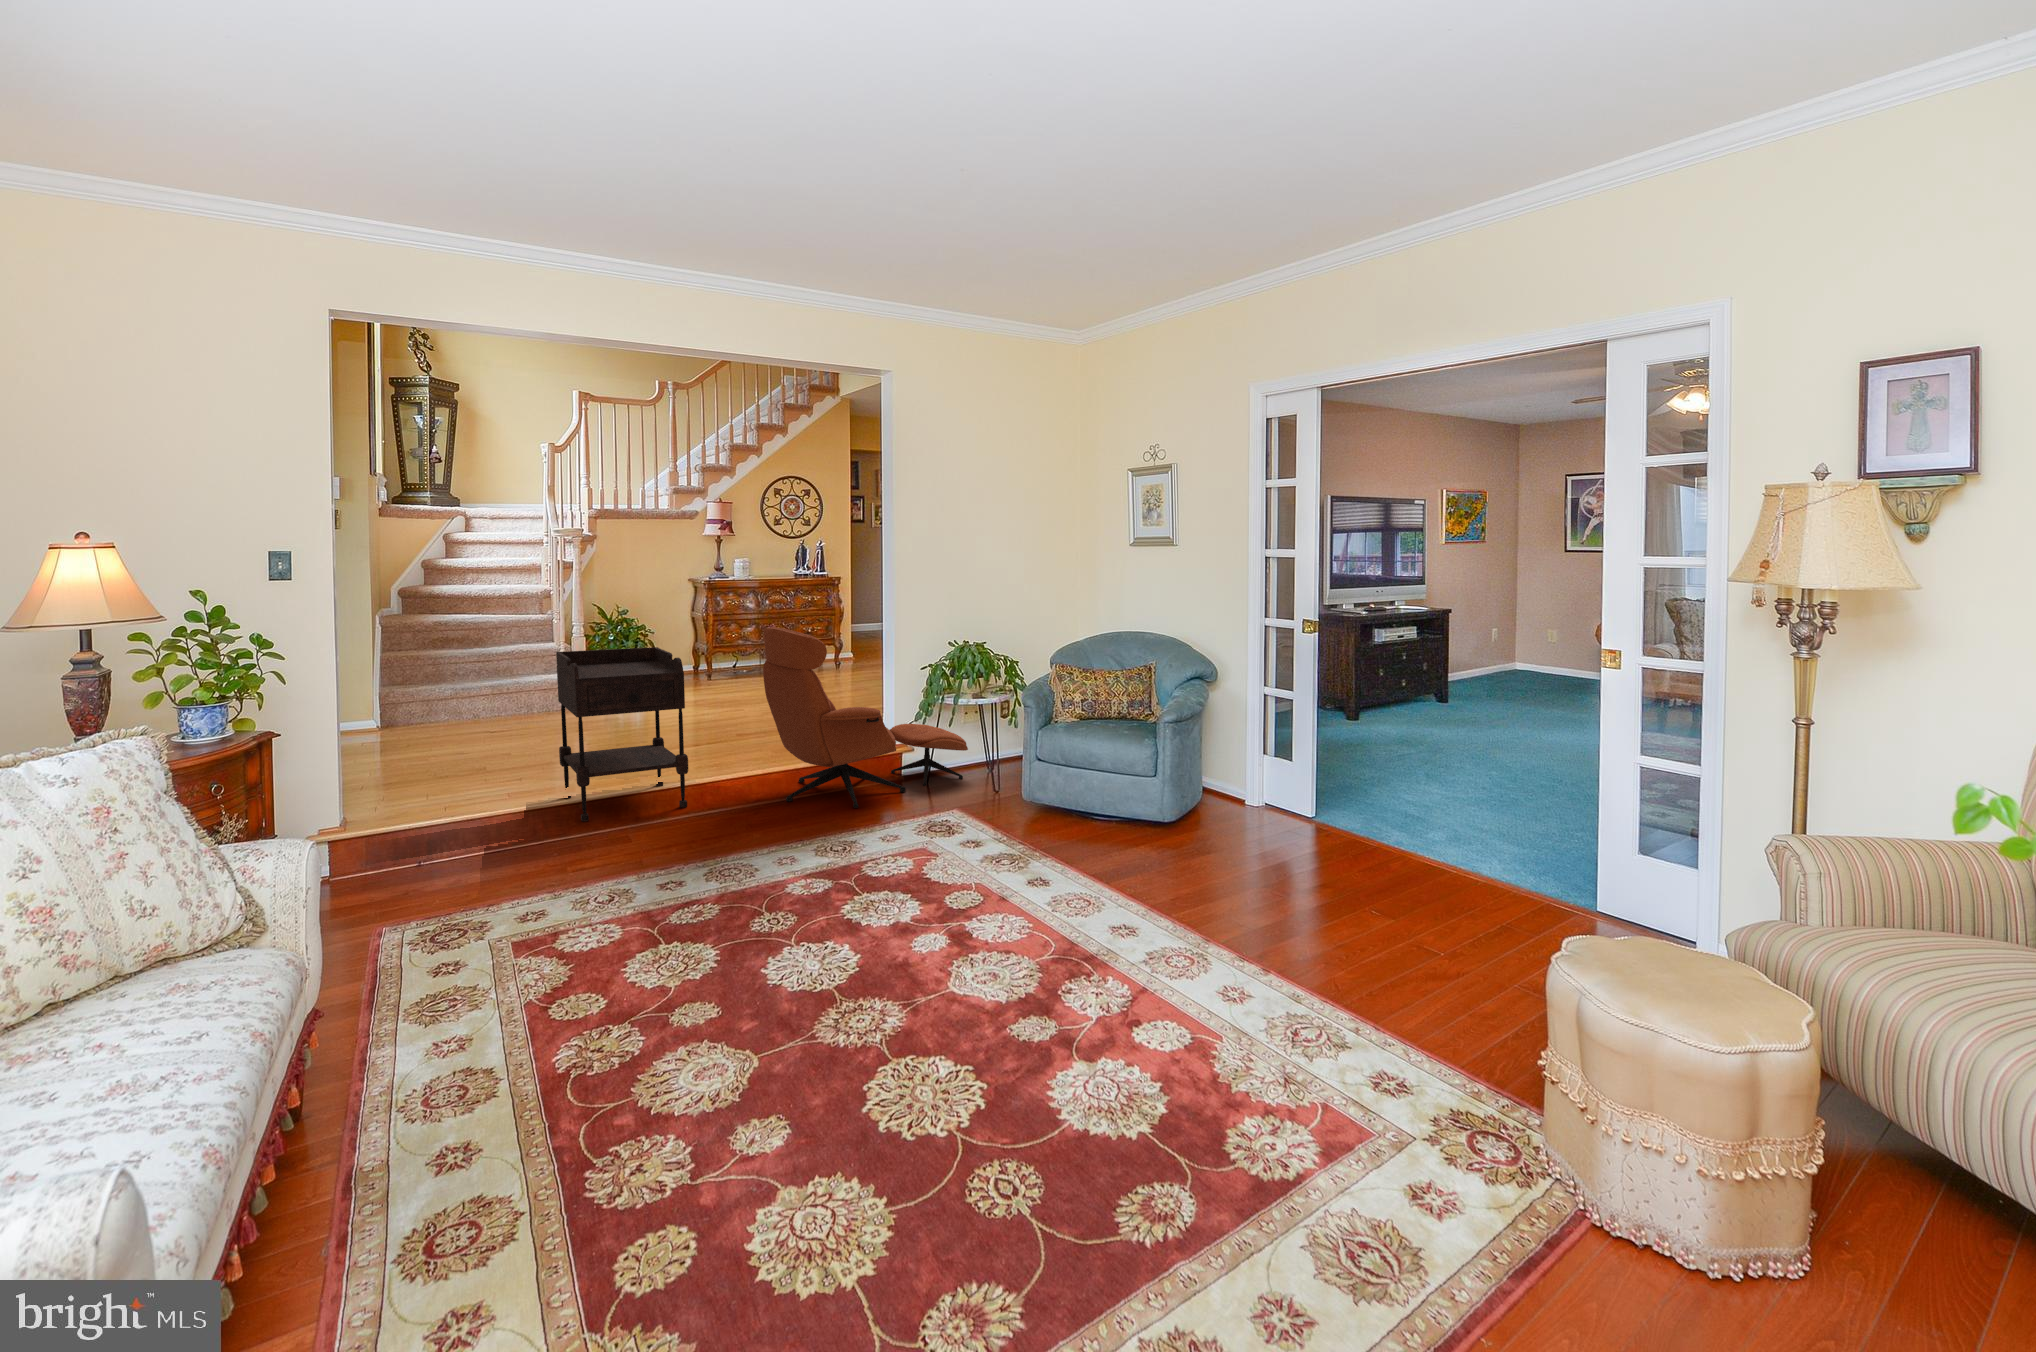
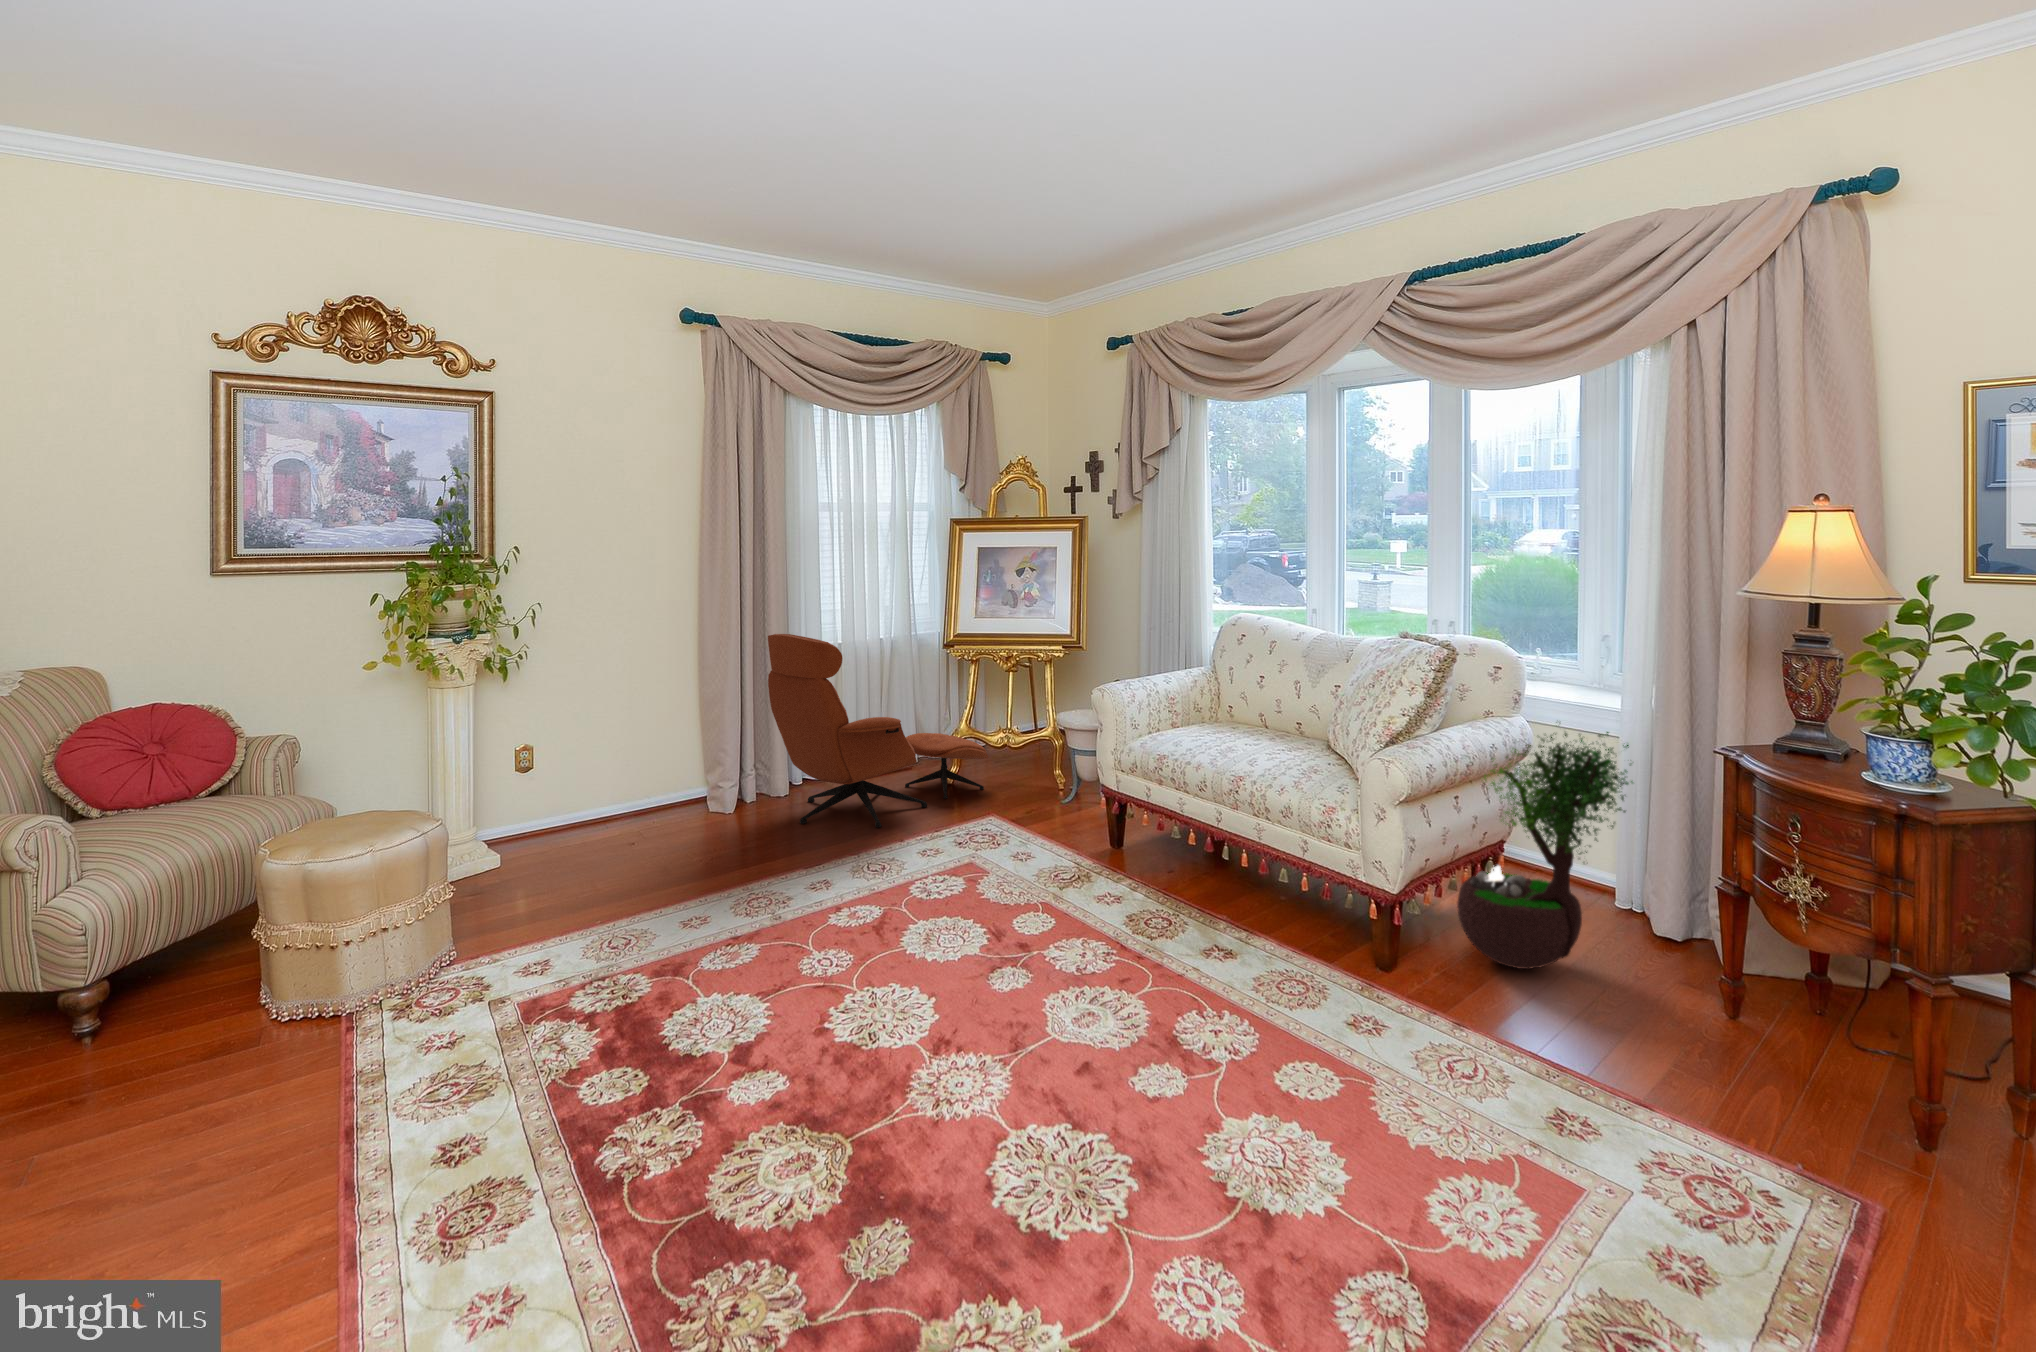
side table: present [556,647,688,821] -> none [536,661,692,858]
potted tree: none [1343,735,1501,959] -> present [1457,732,1633,969]

